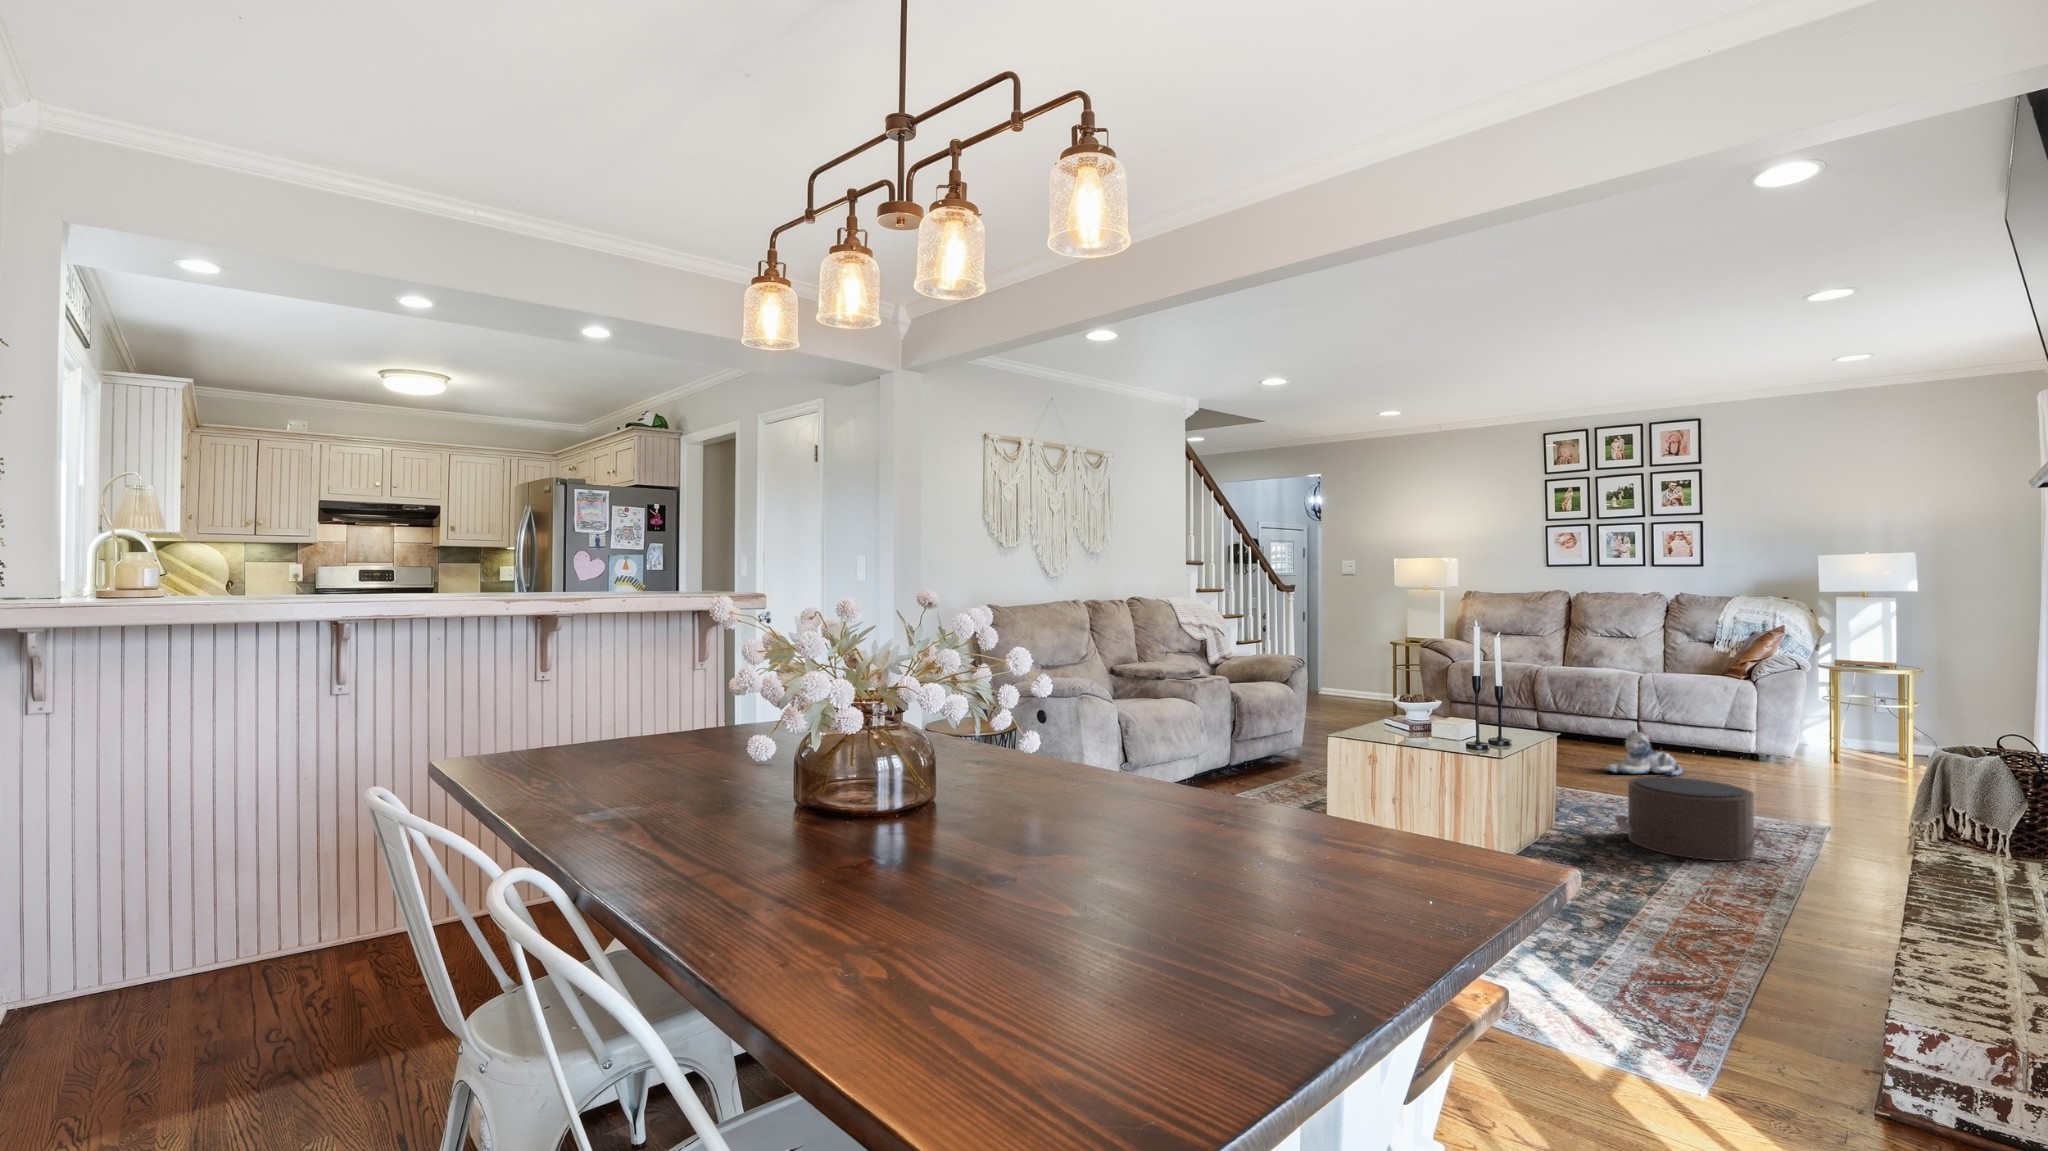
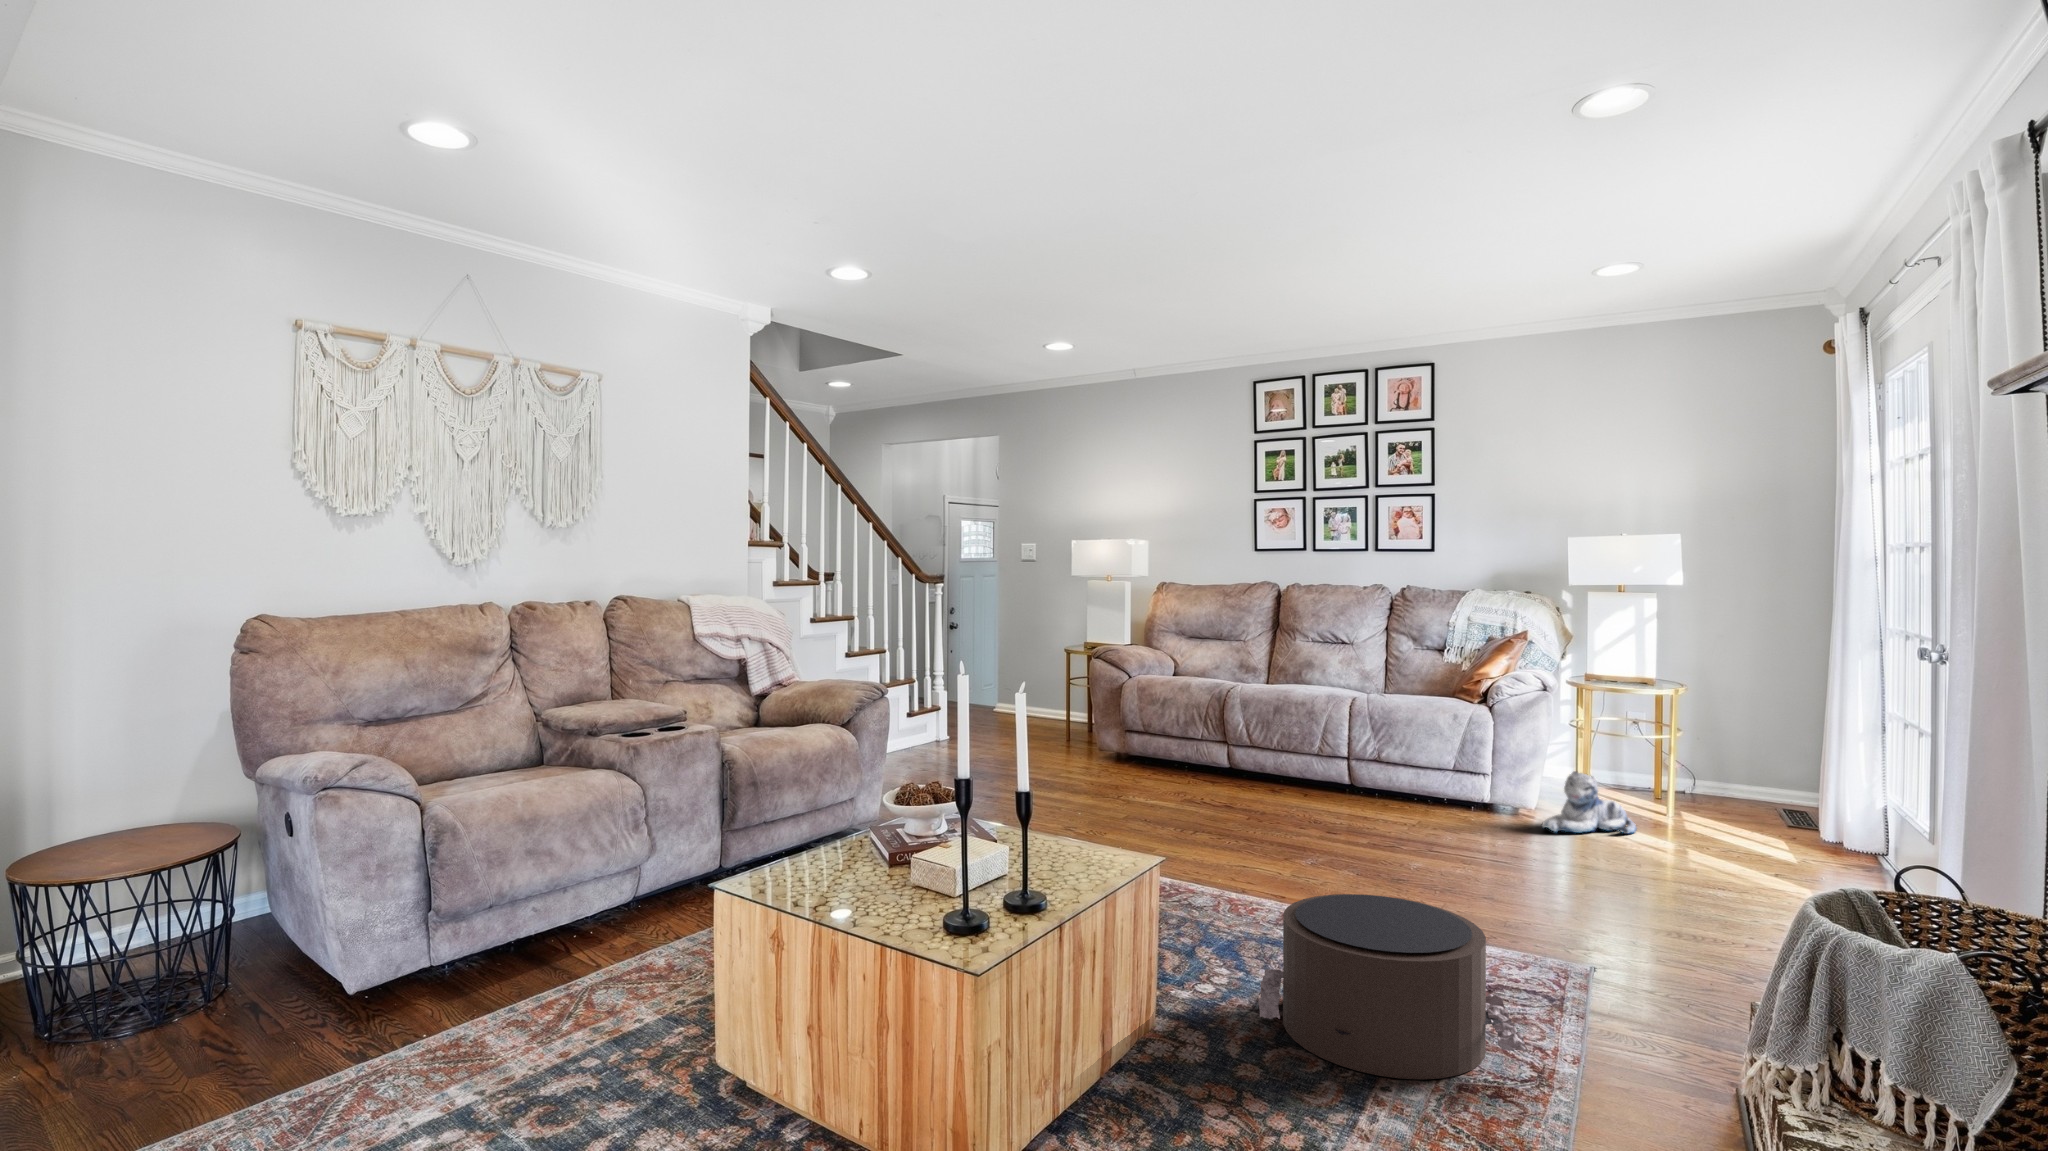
plush toy: present [1606,731,1683,776] -> present [1542,771,1637,834]

